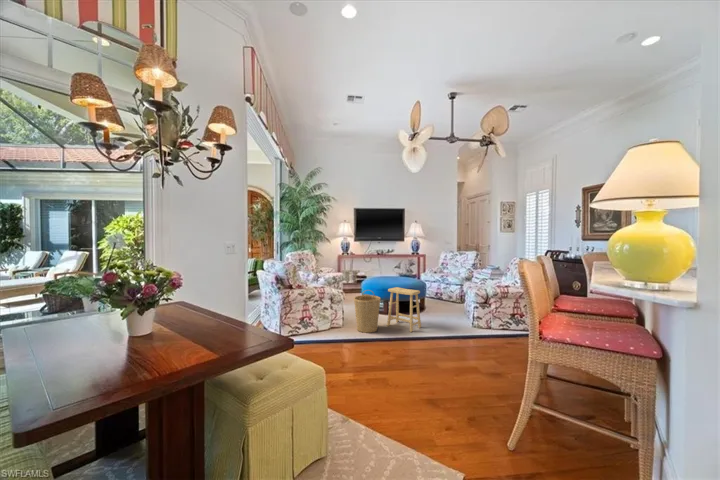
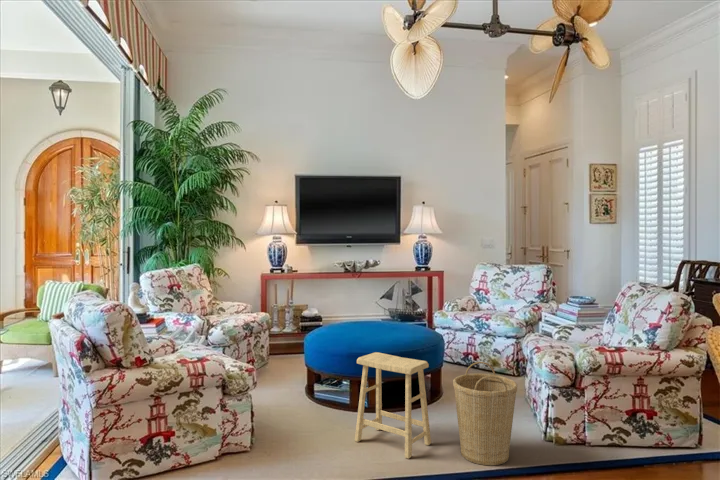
basket: present [354,290,381,333] -> present [453,362,517,465]

